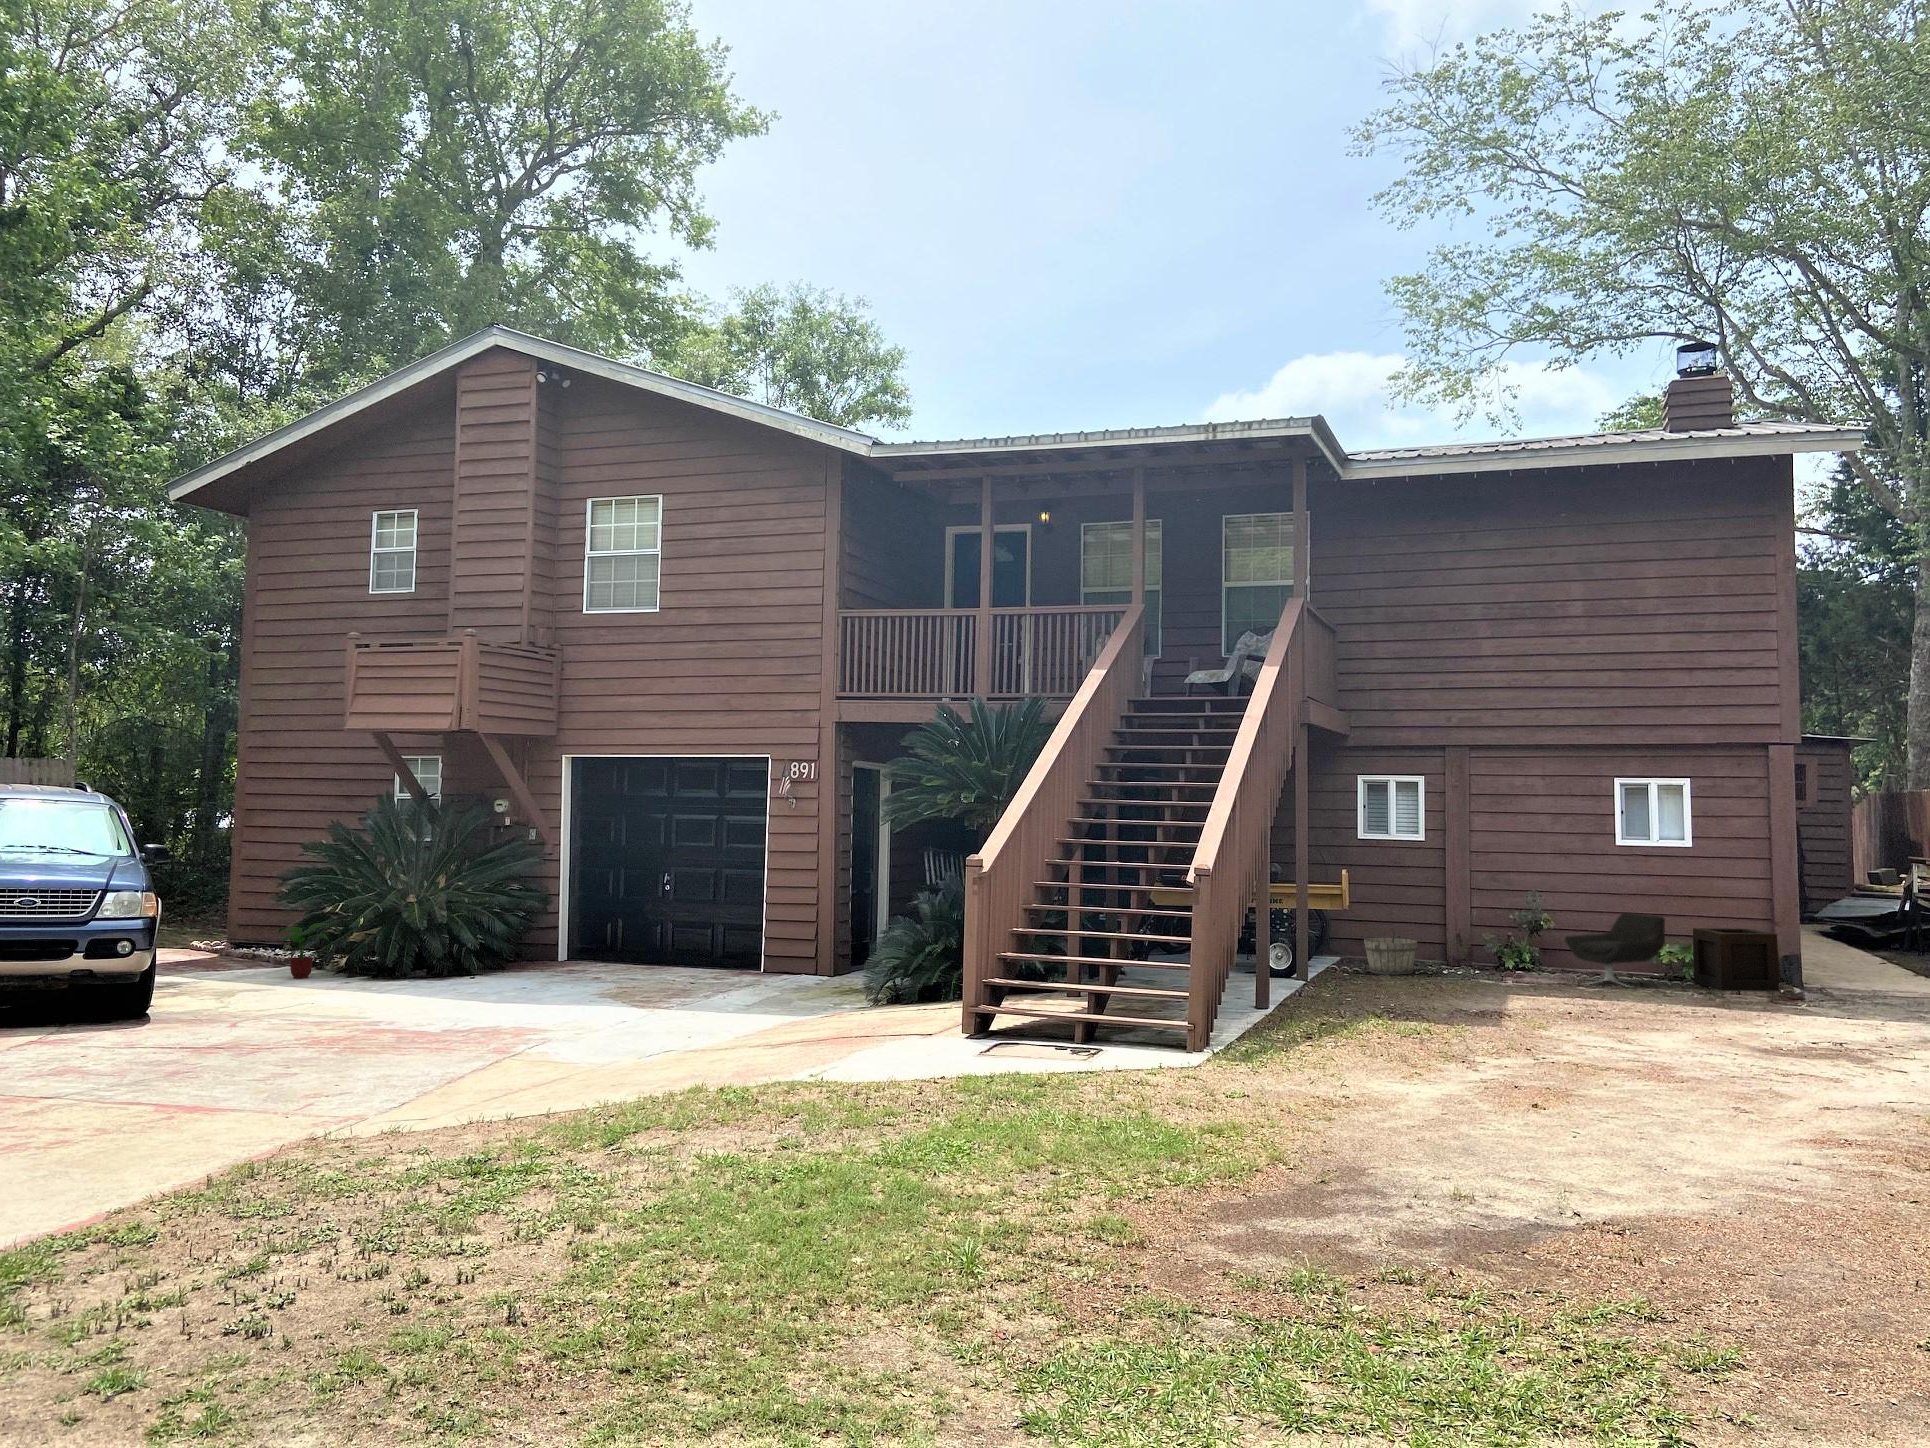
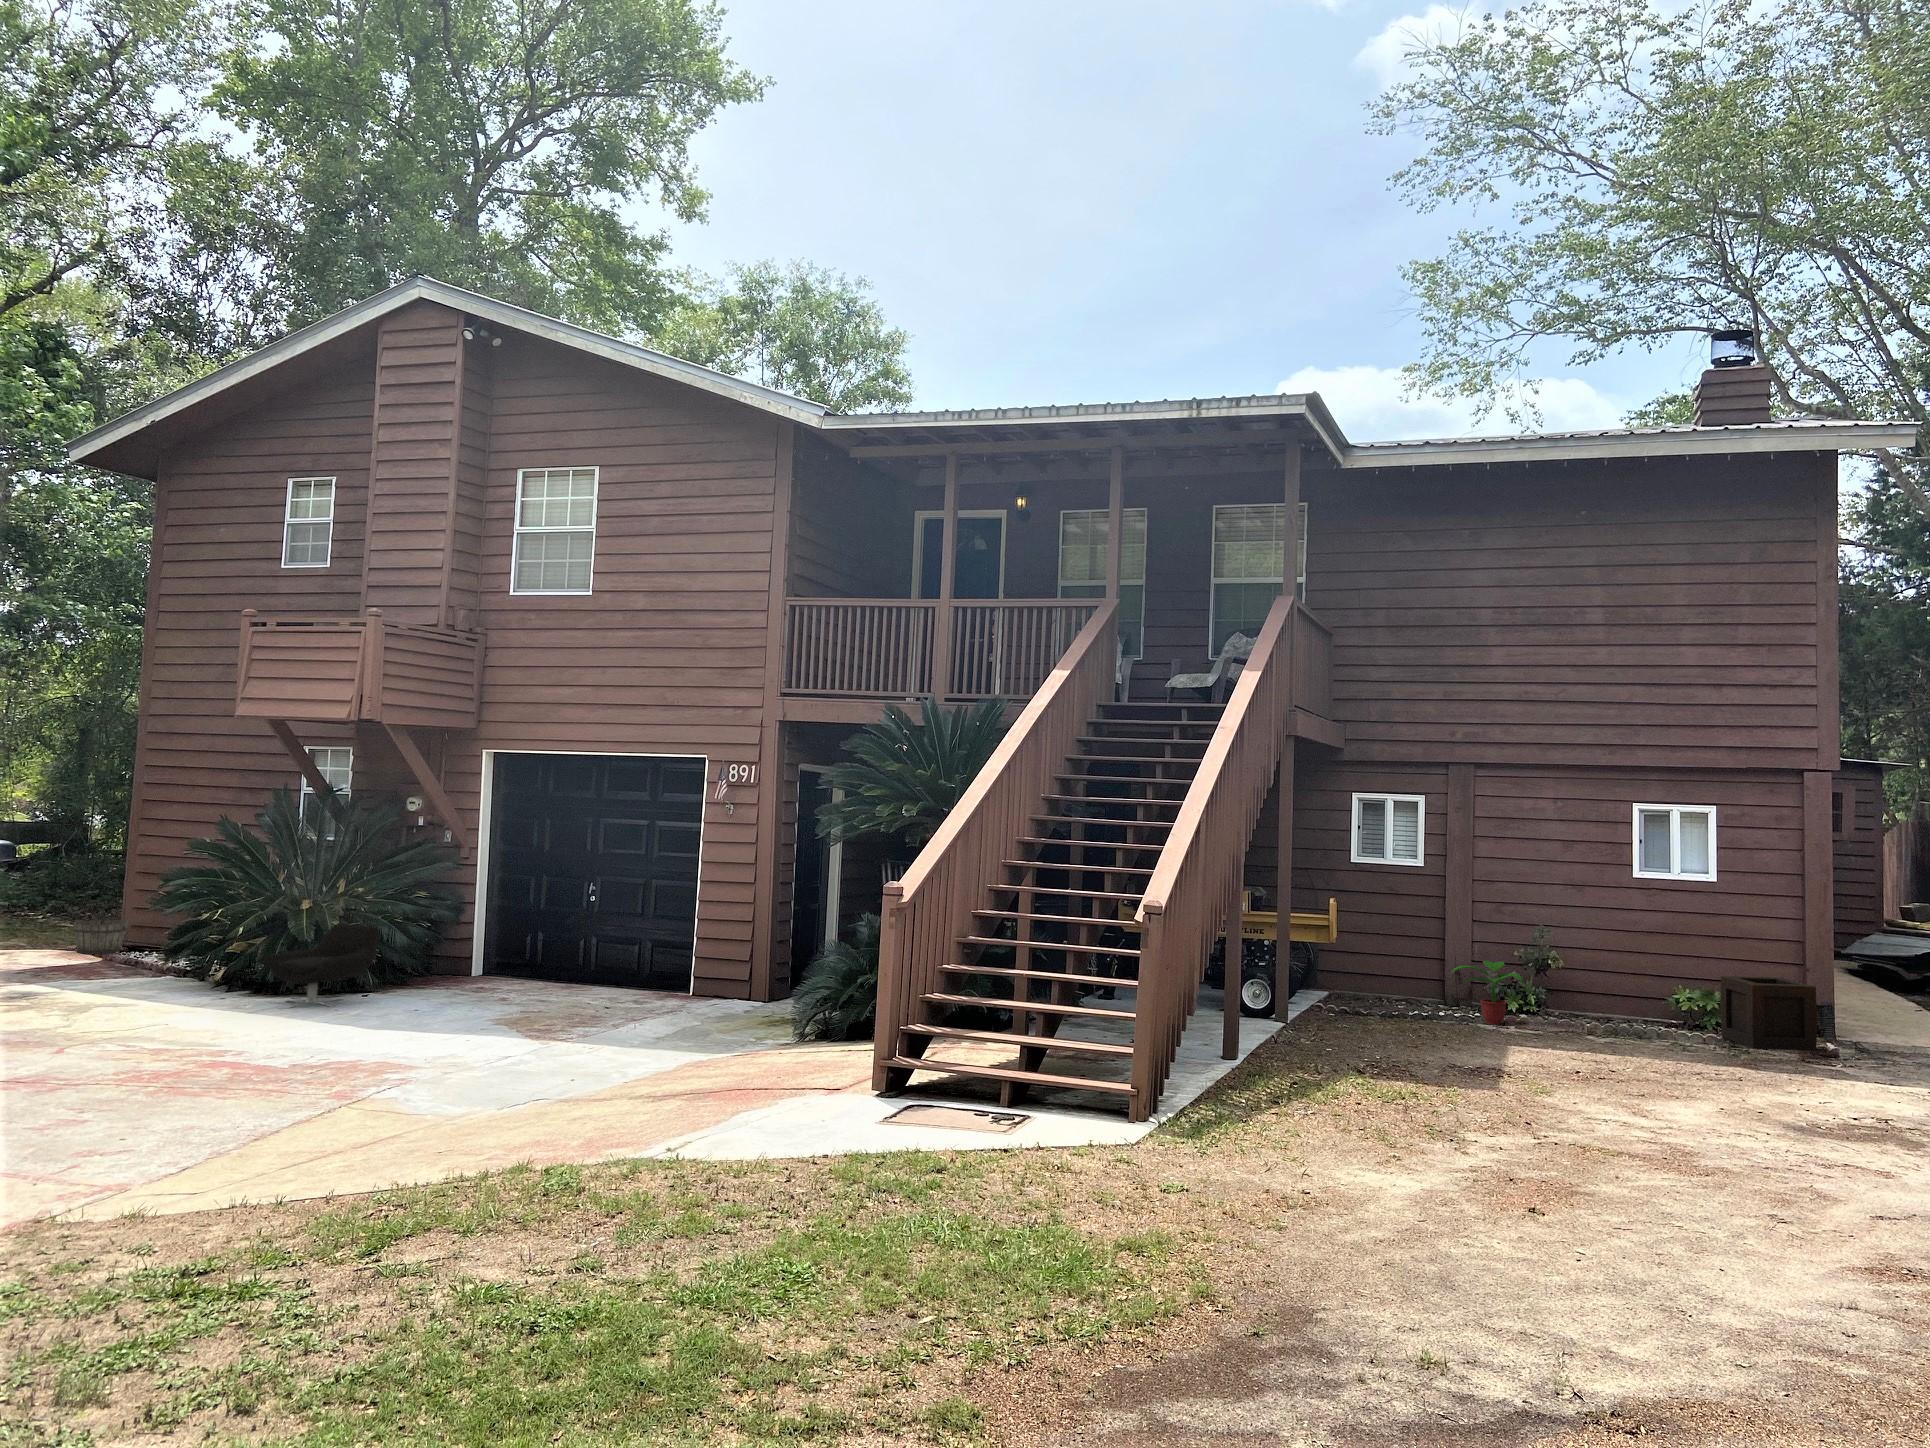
lounge chair: present [1564,912,1665,984] -> present [265,923,379,1010]
potted plant: present [278,923,339,979] -> present [1451,961,1523,1025]
wooden bucket: present [1364,929,1417,974] -> present [73,912,128,954]

